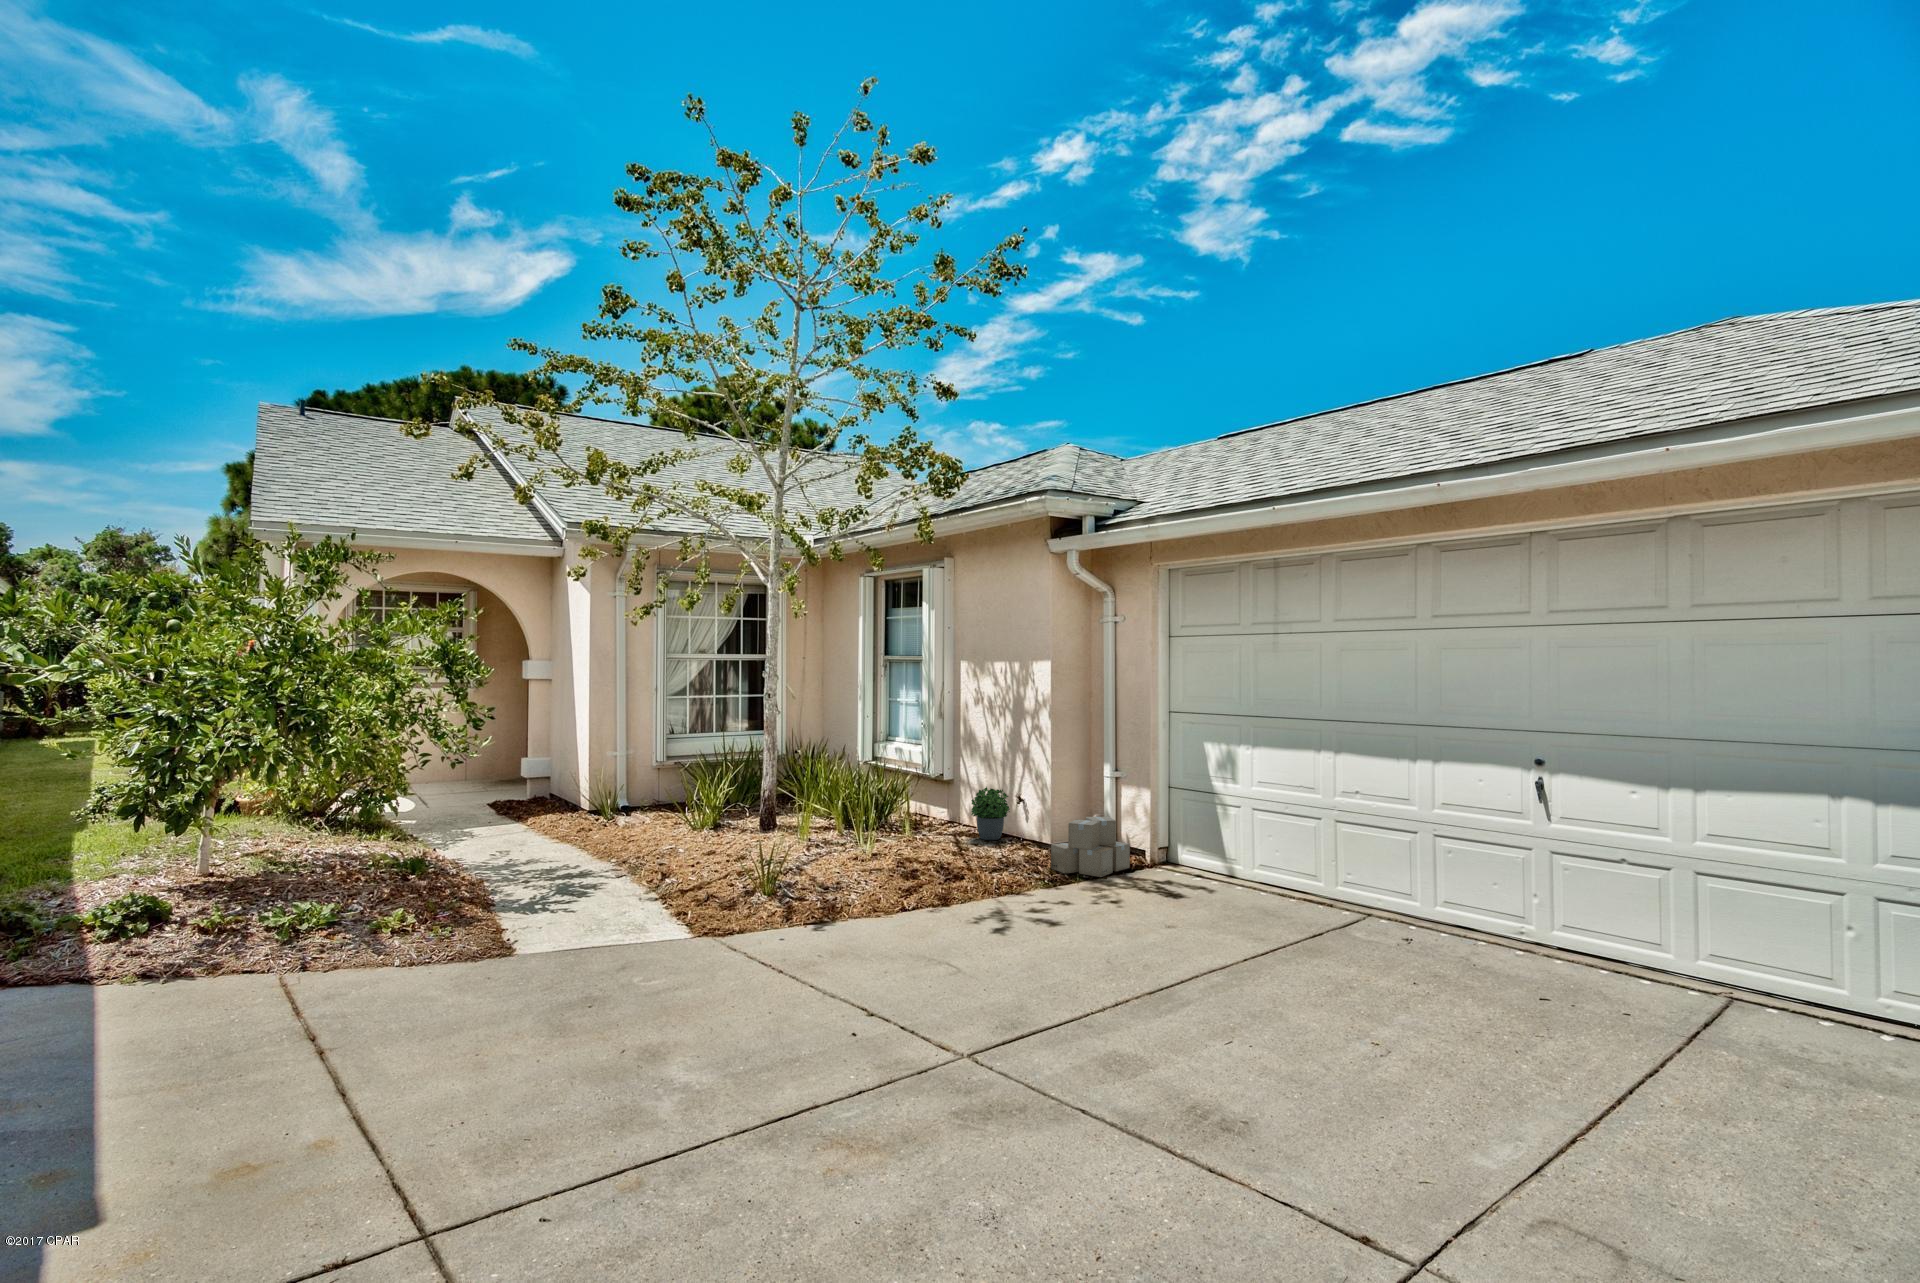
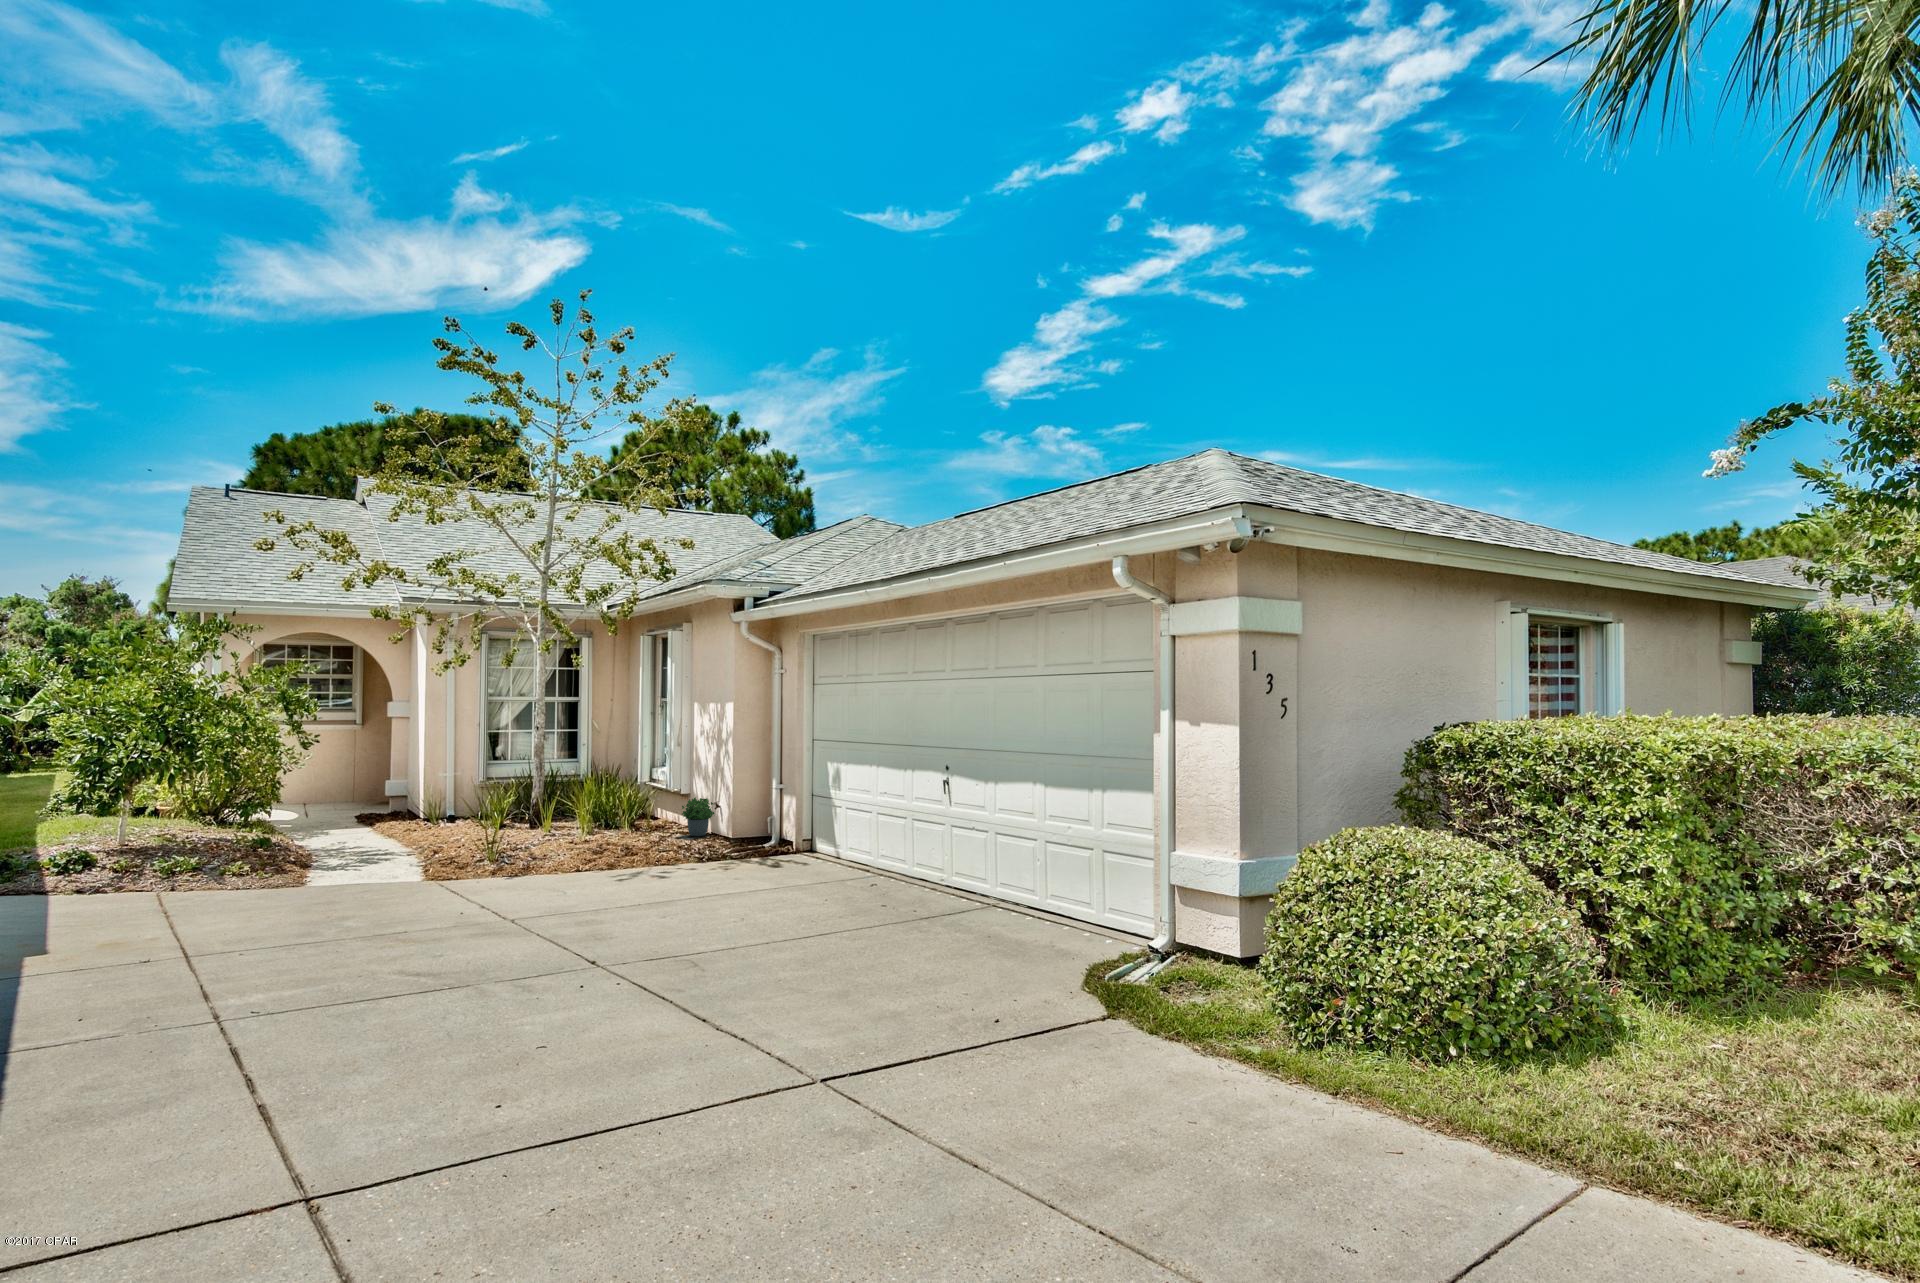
cardboard box: present [1051,817,1130,877] -> none [726,818,785,859]

